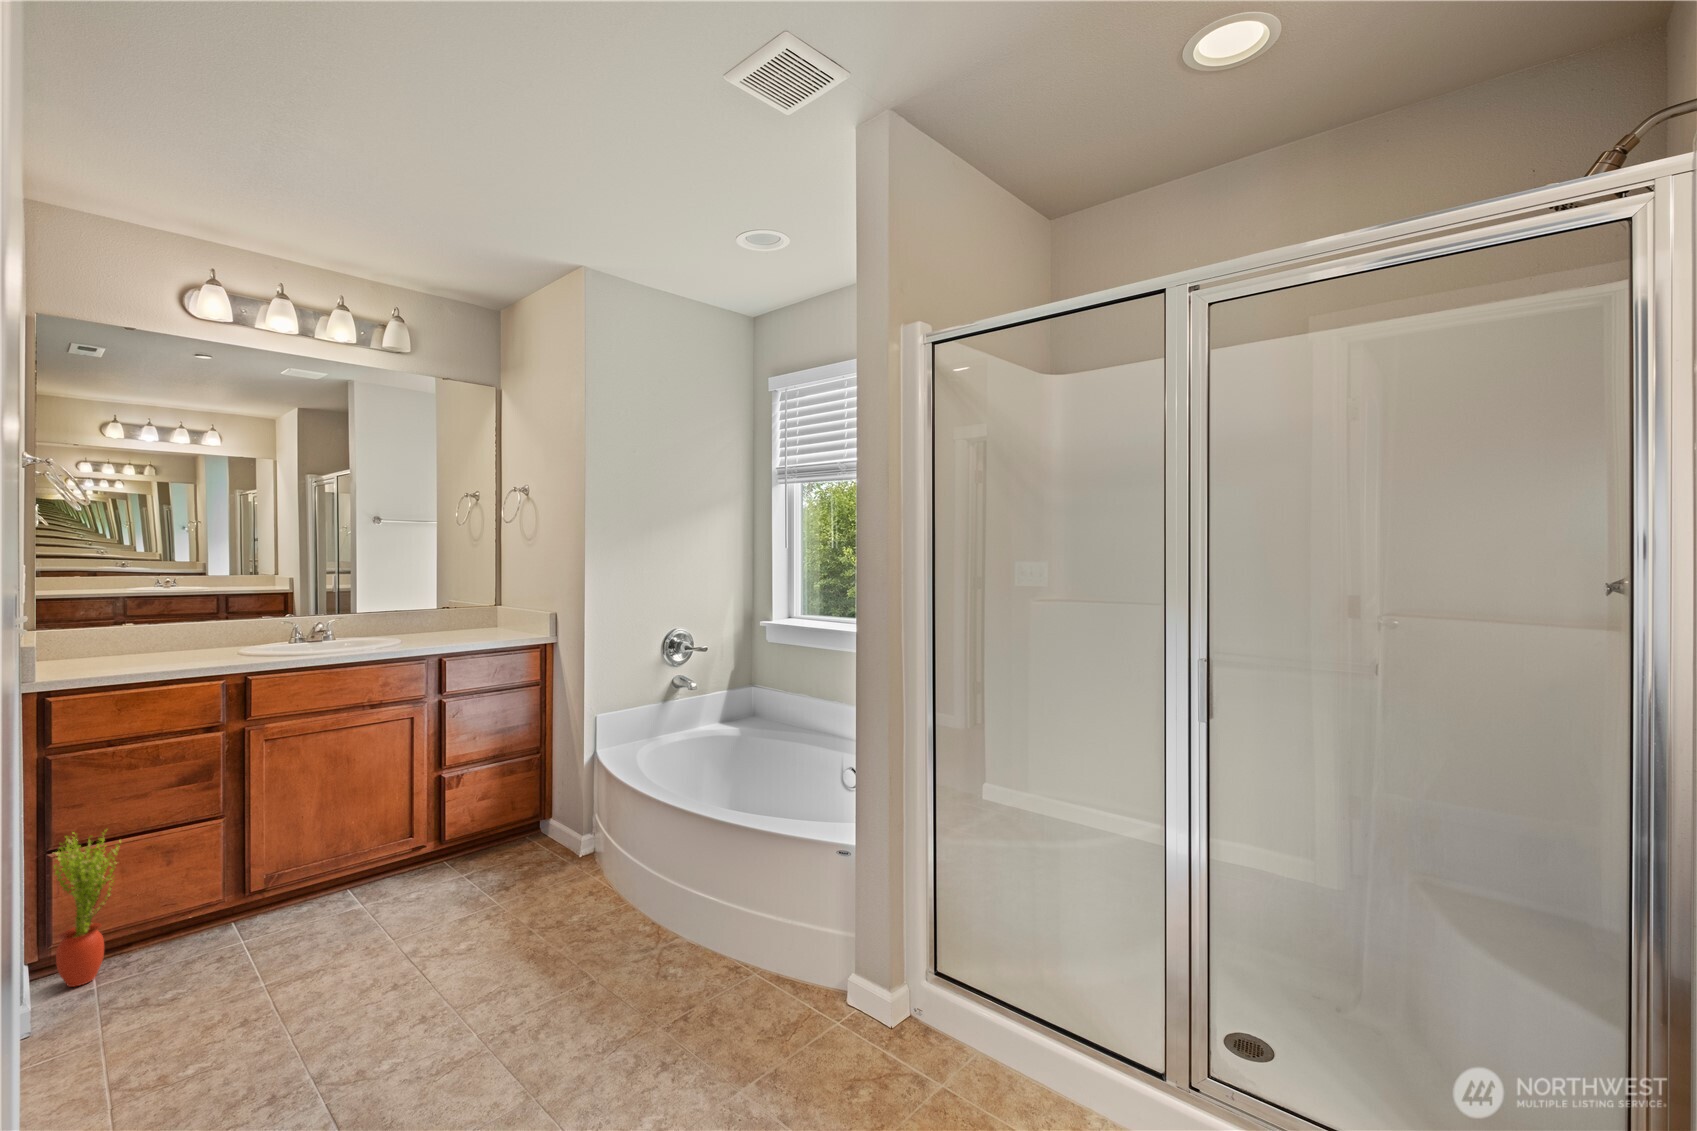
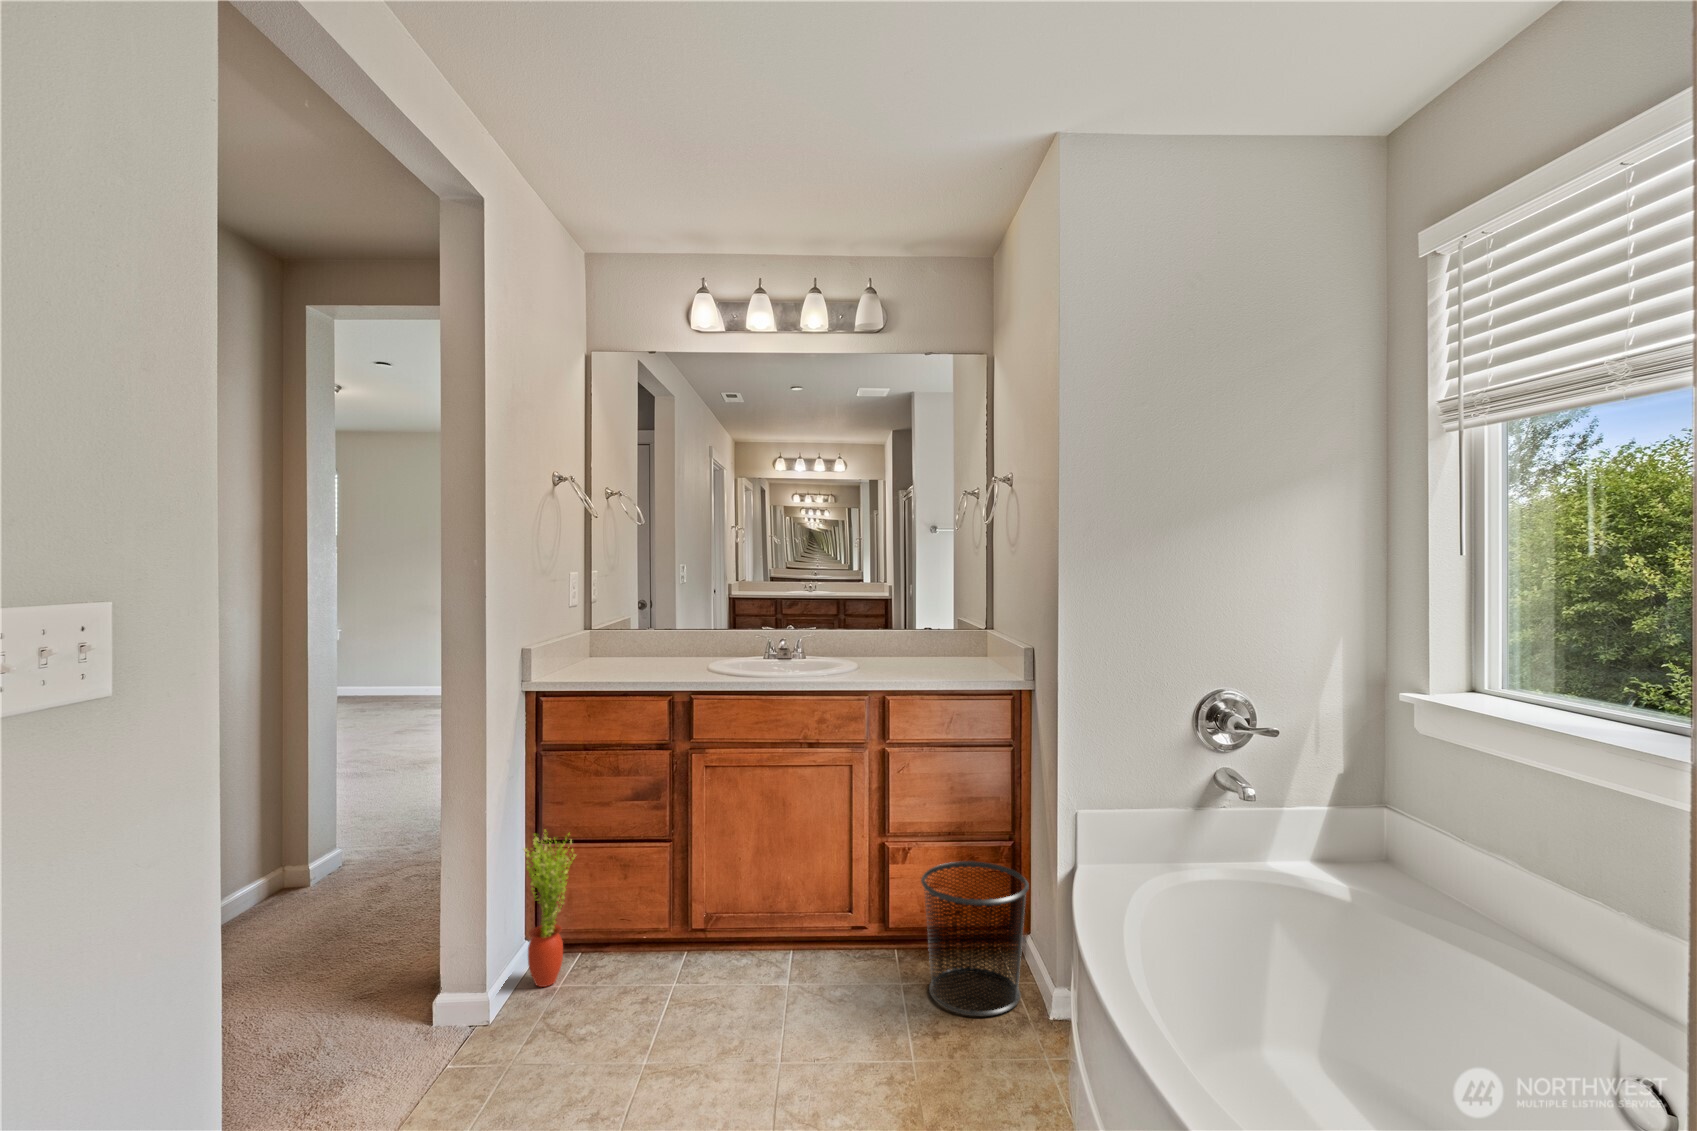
waste bin: none [481,768,563,871] -> present [921,861,1029,1016]

